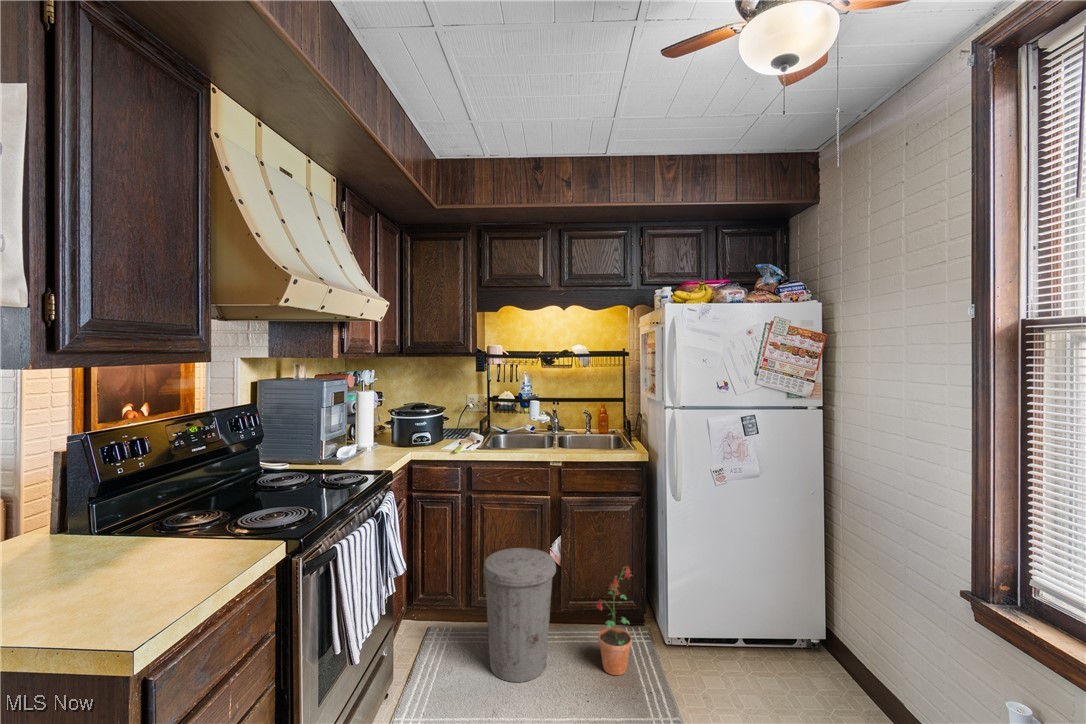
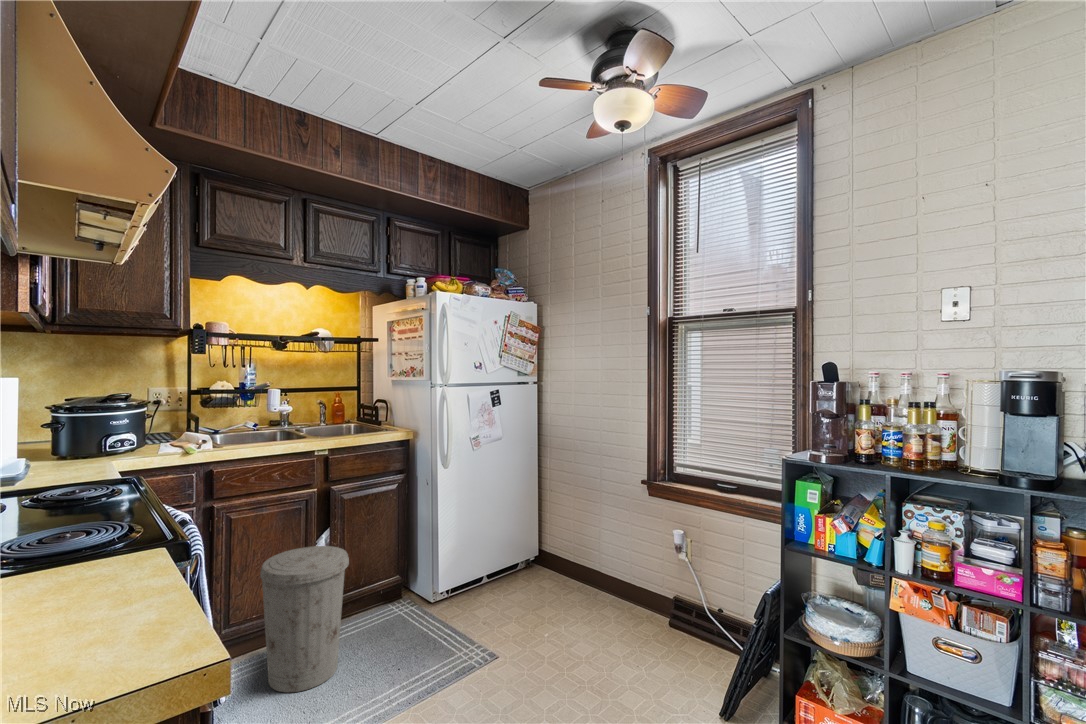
potted plant: present [597,567,632,675] -> none [385,537,420,642]

